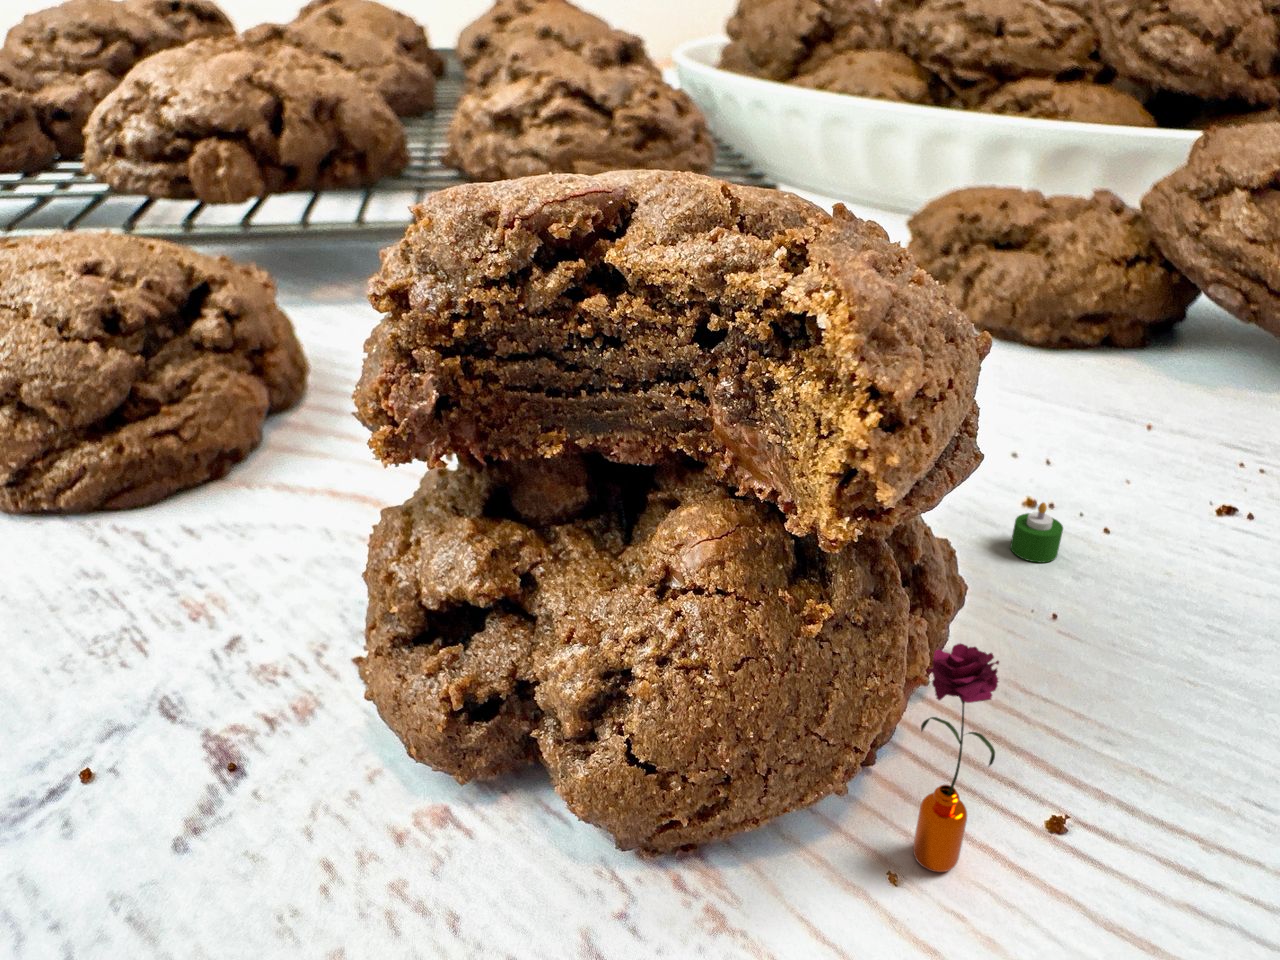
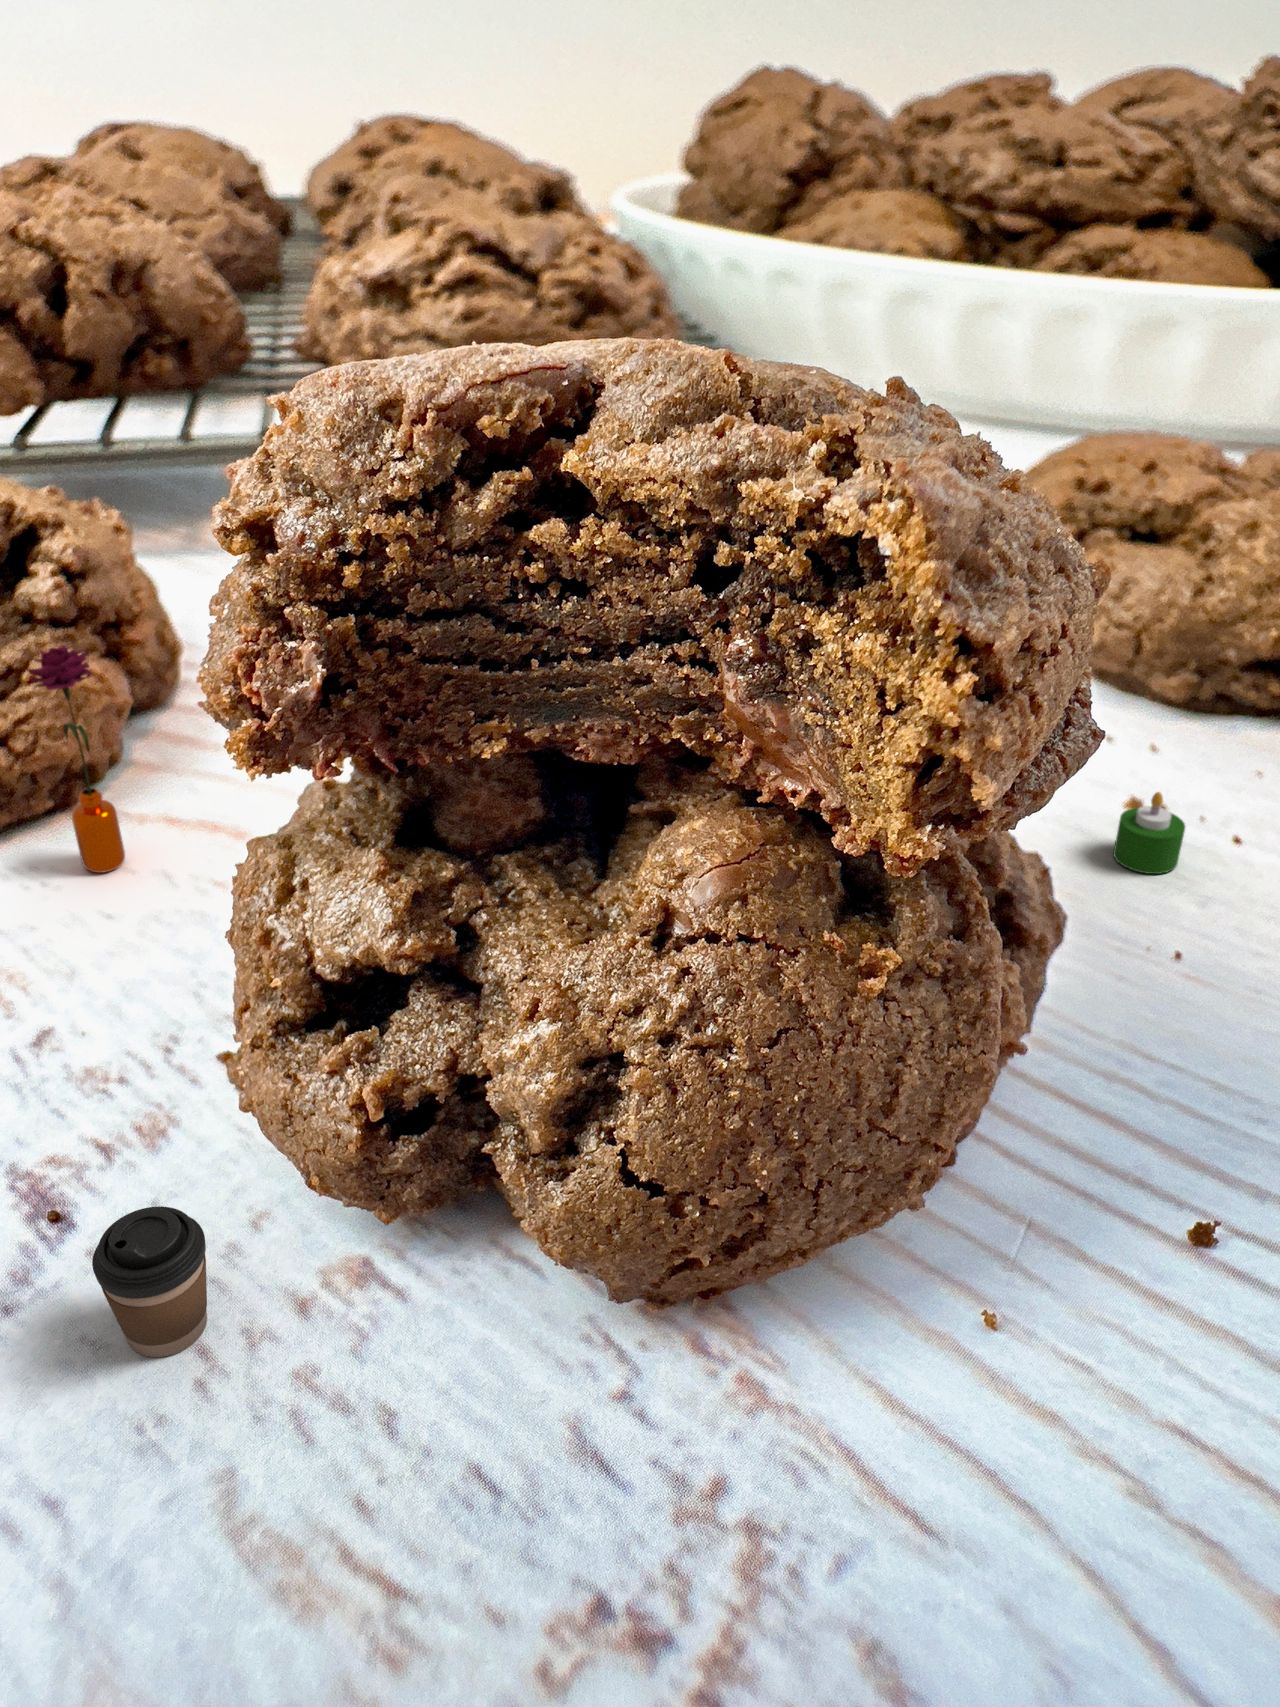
flower: present [913,643,999,872] -> present [27,646,125,873]
coffee cup: none [255,762,334,869] -> present [92,1207,207,1357]

